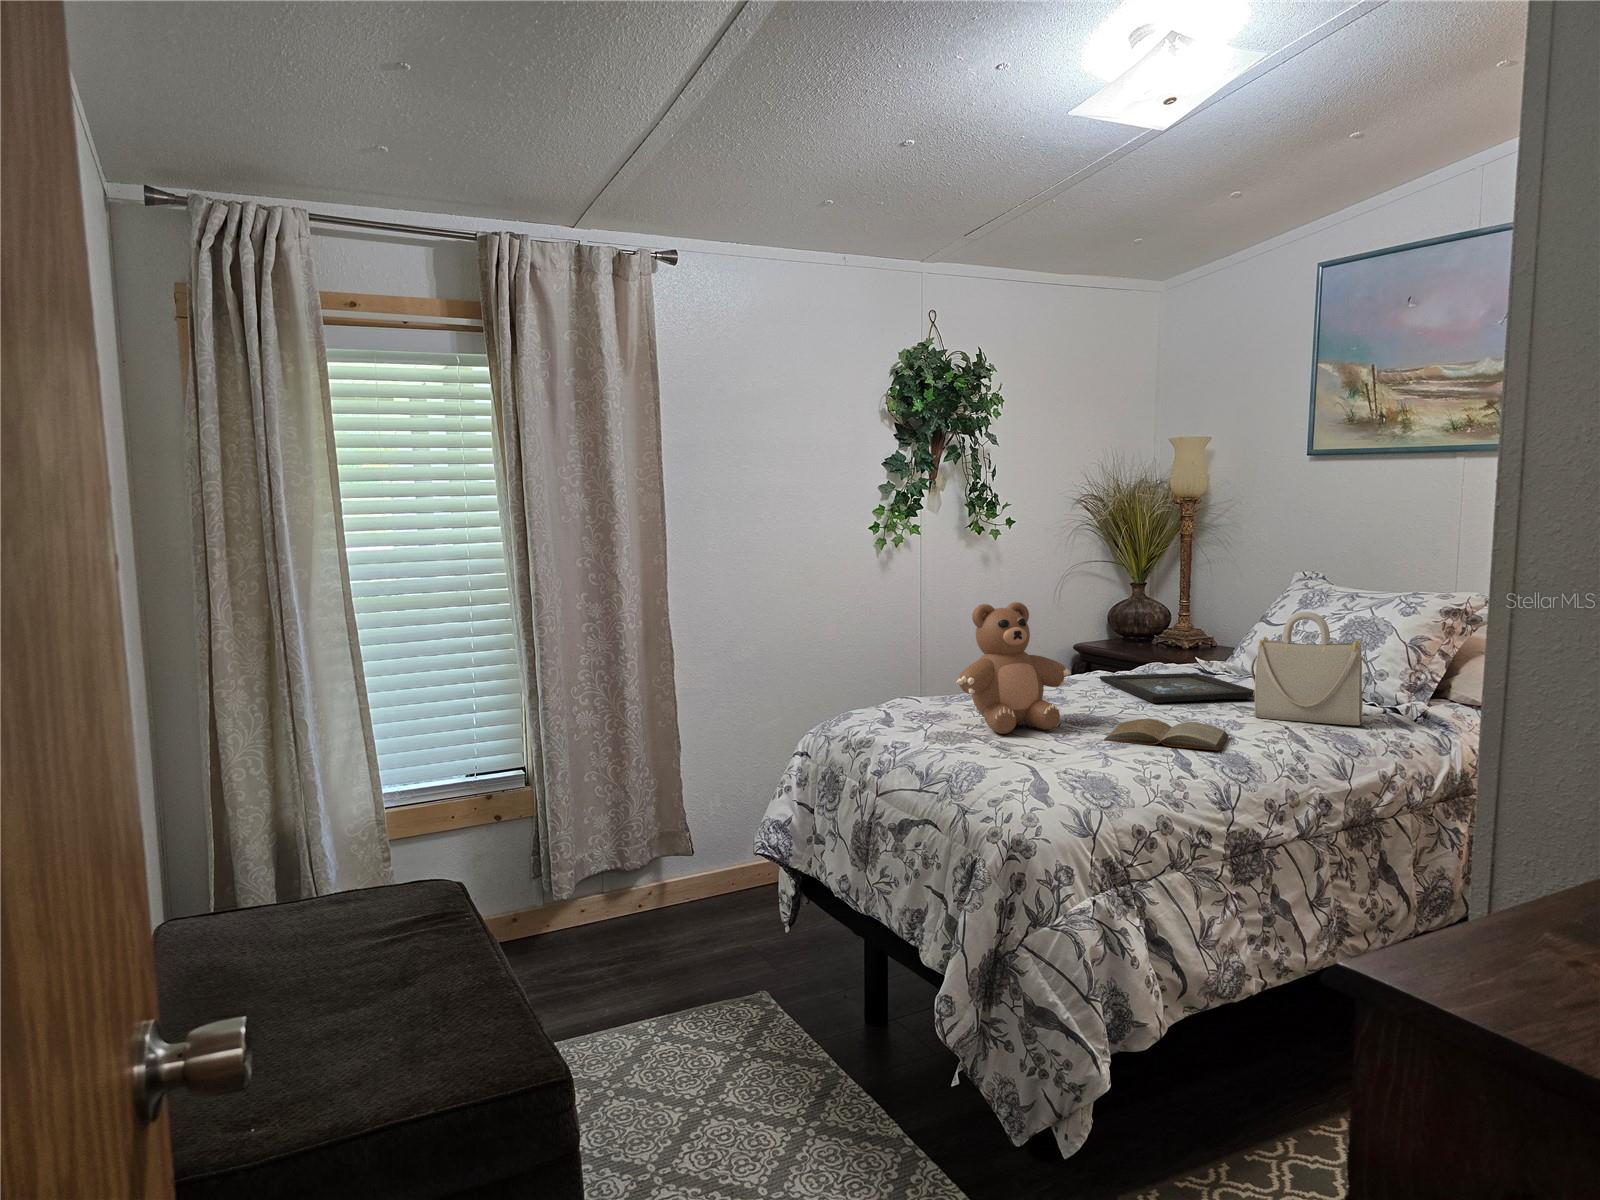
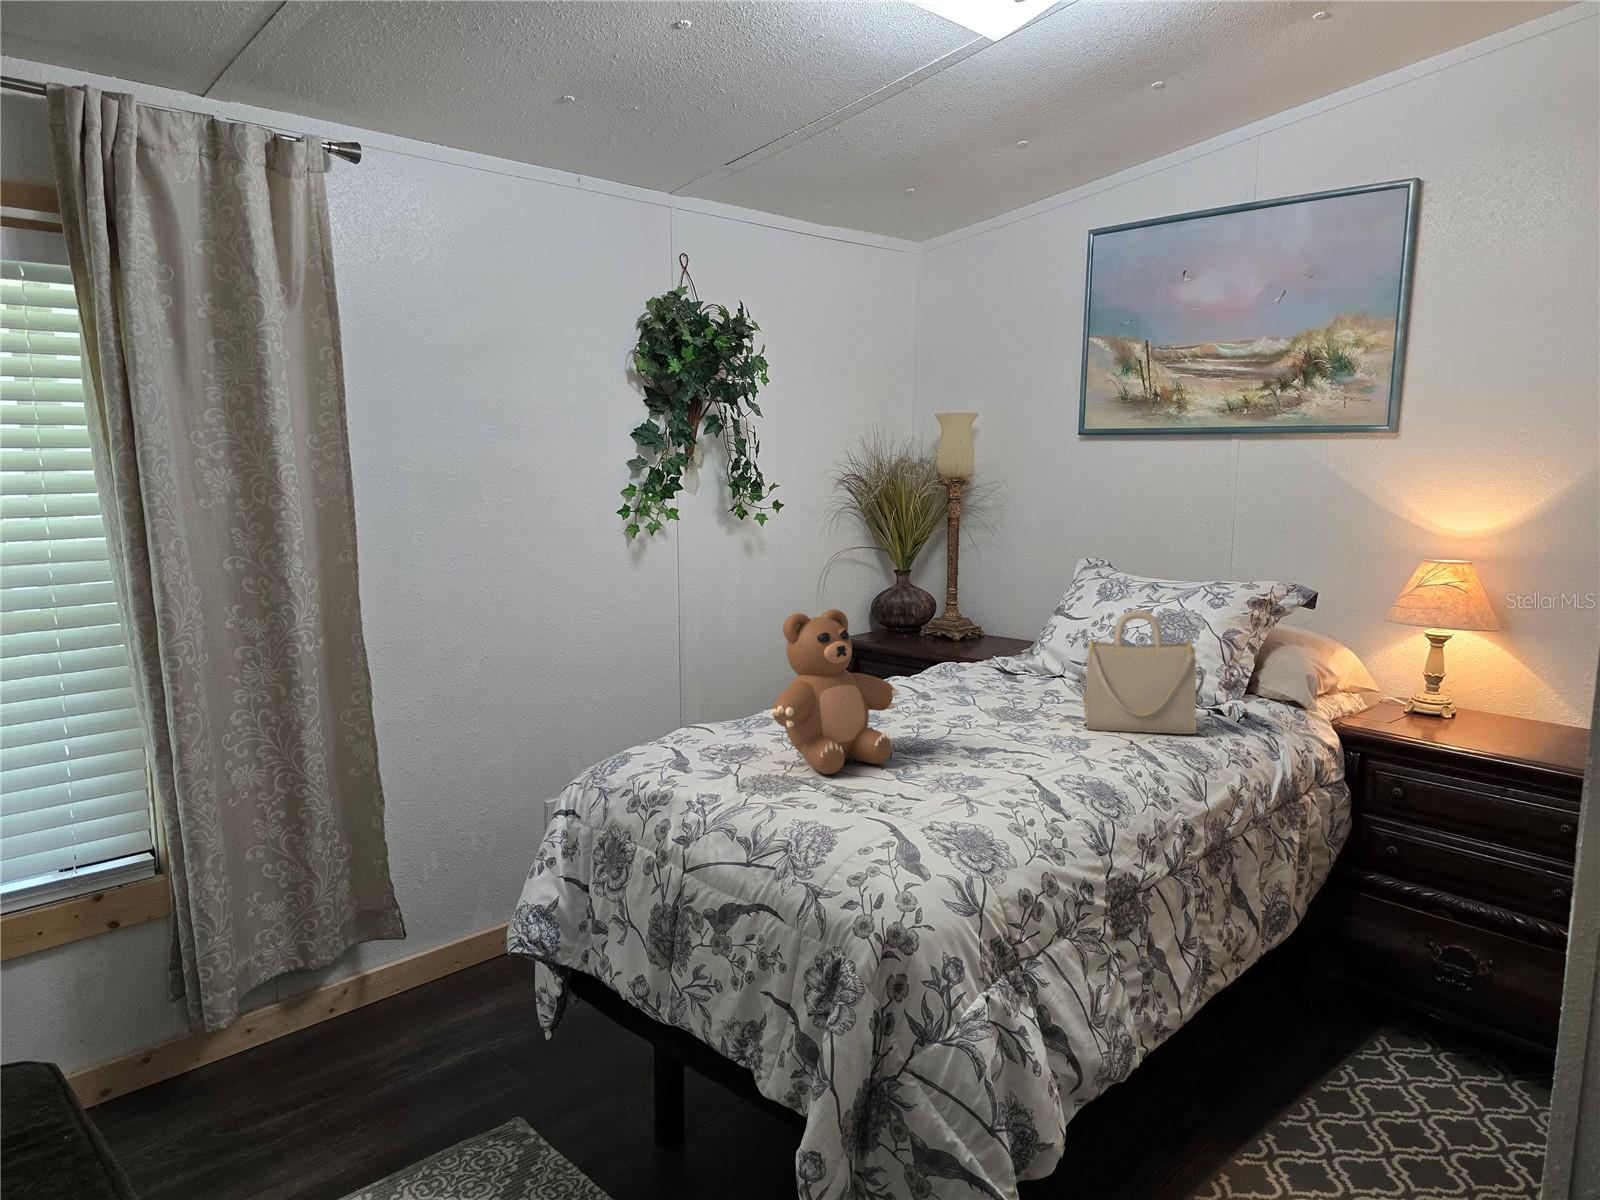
tray: present [1100,673,1255,703] -> none [900,675,1079,717]
book: present [1104,719,1229,750] -> none [946,742,1080,780]

